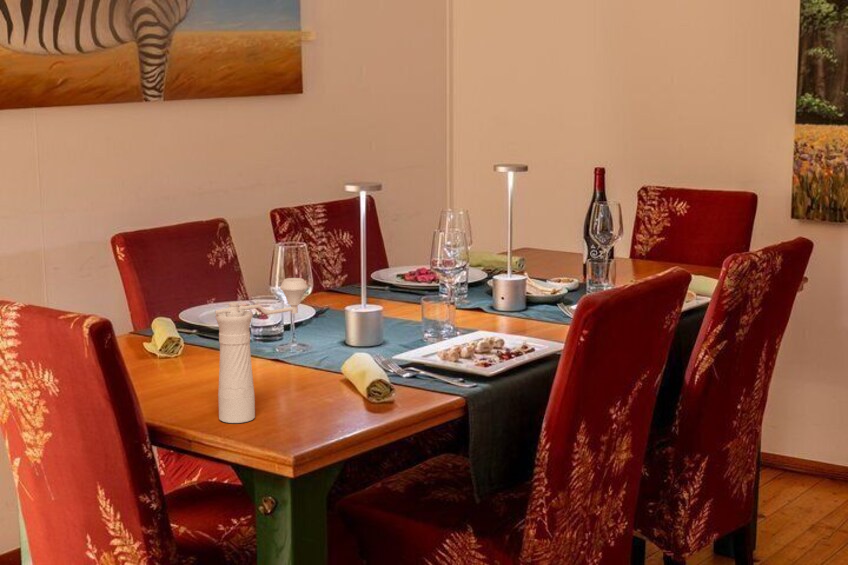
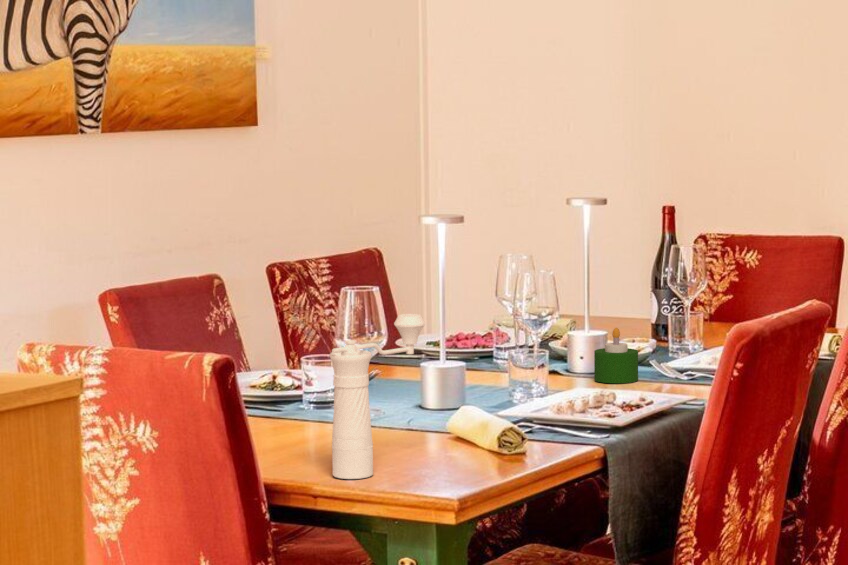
candle: none [508,277,545,325] -> present [594,328,638,383]

